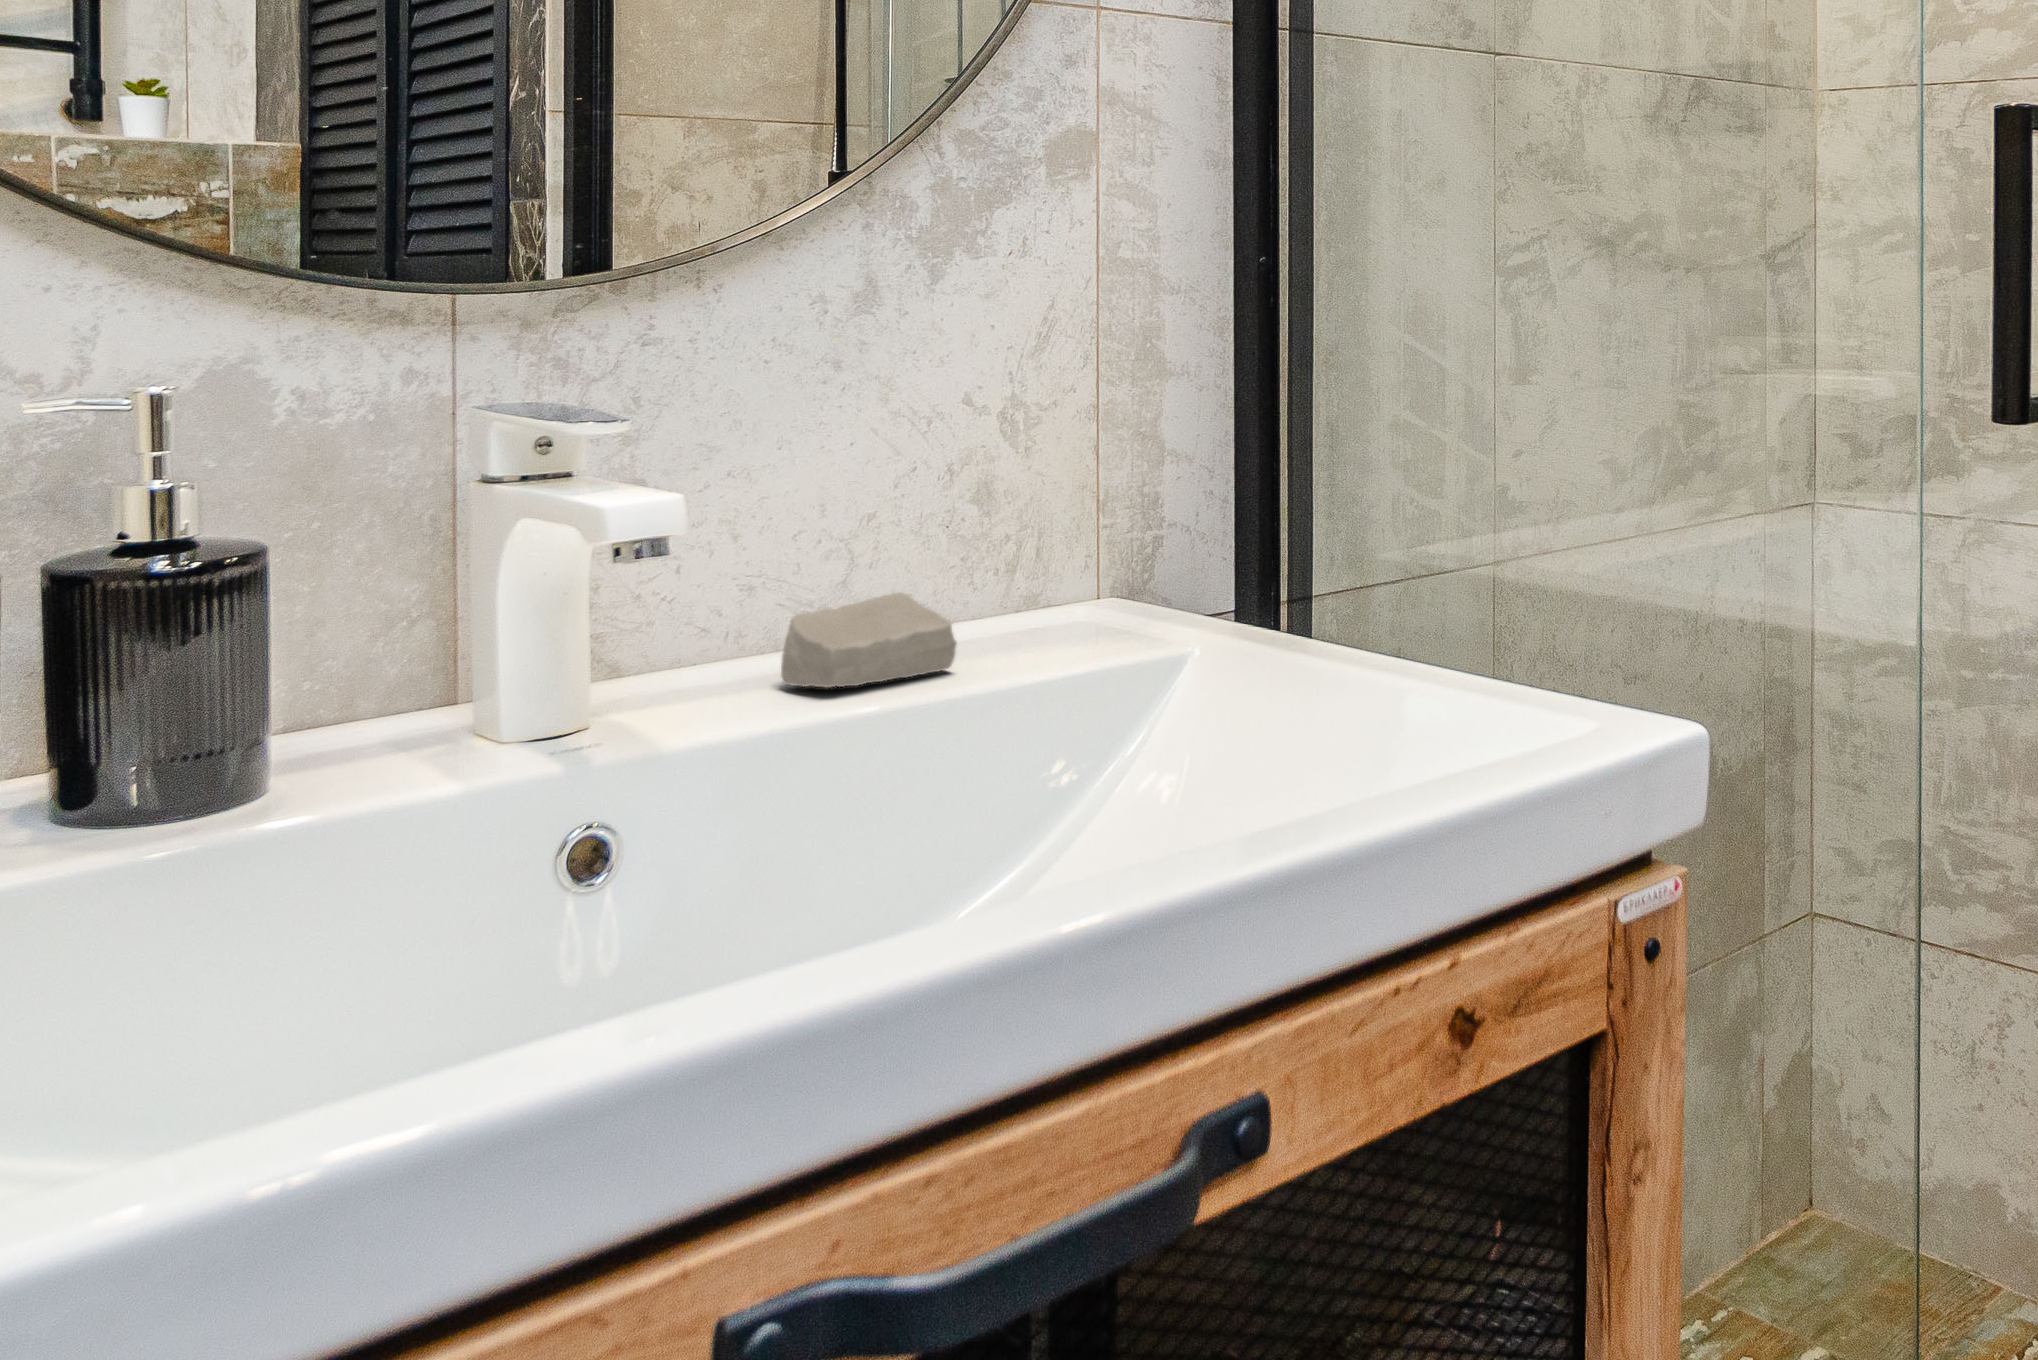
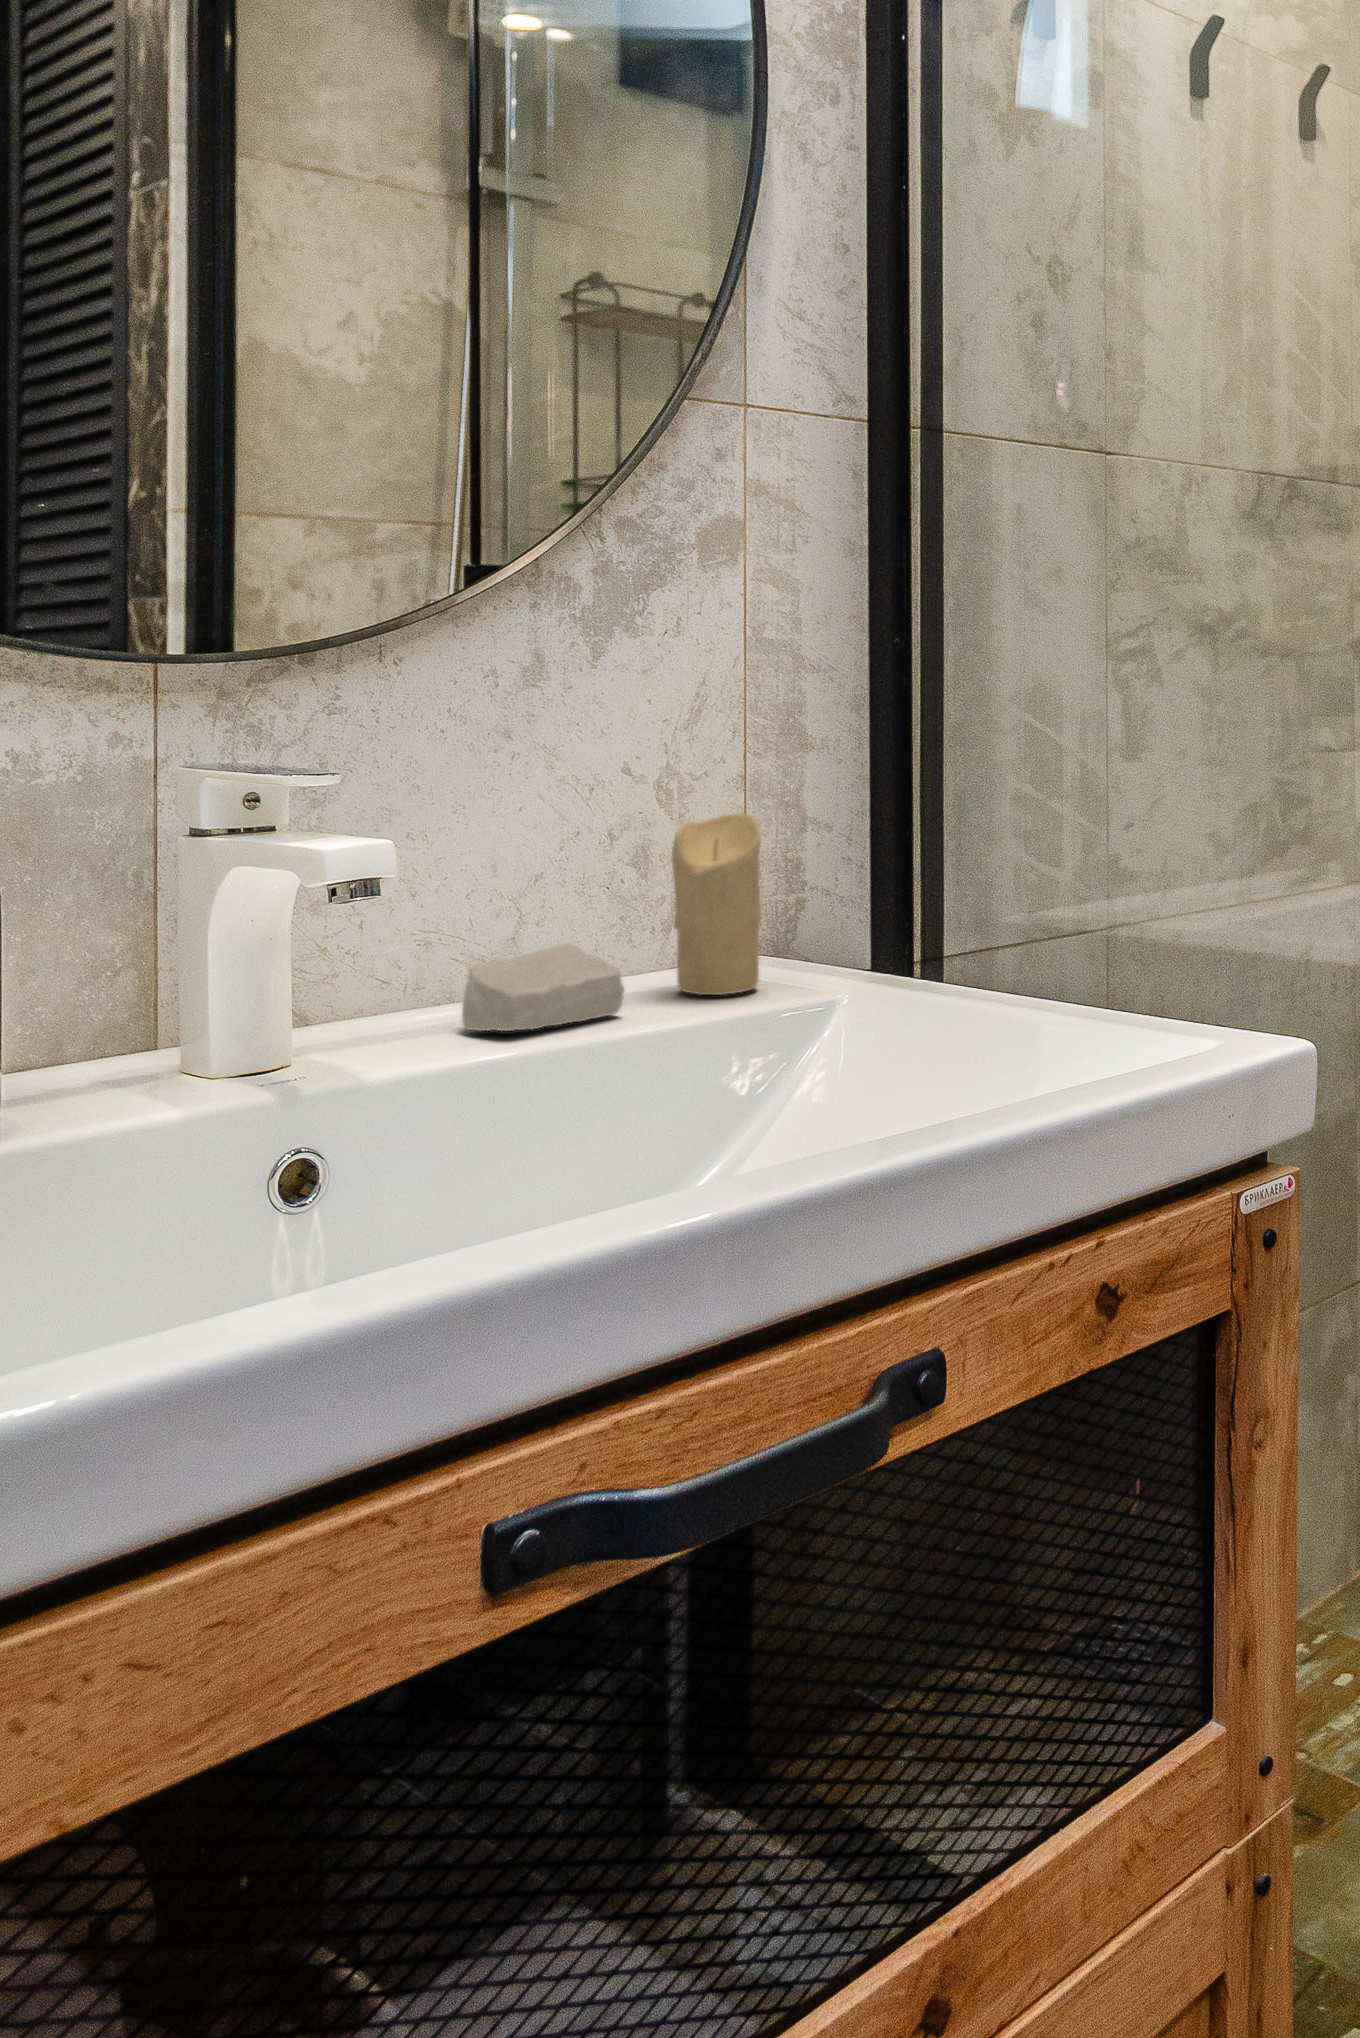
candle: none [1013,455,1108,649] -> present [671,813,762,995]

